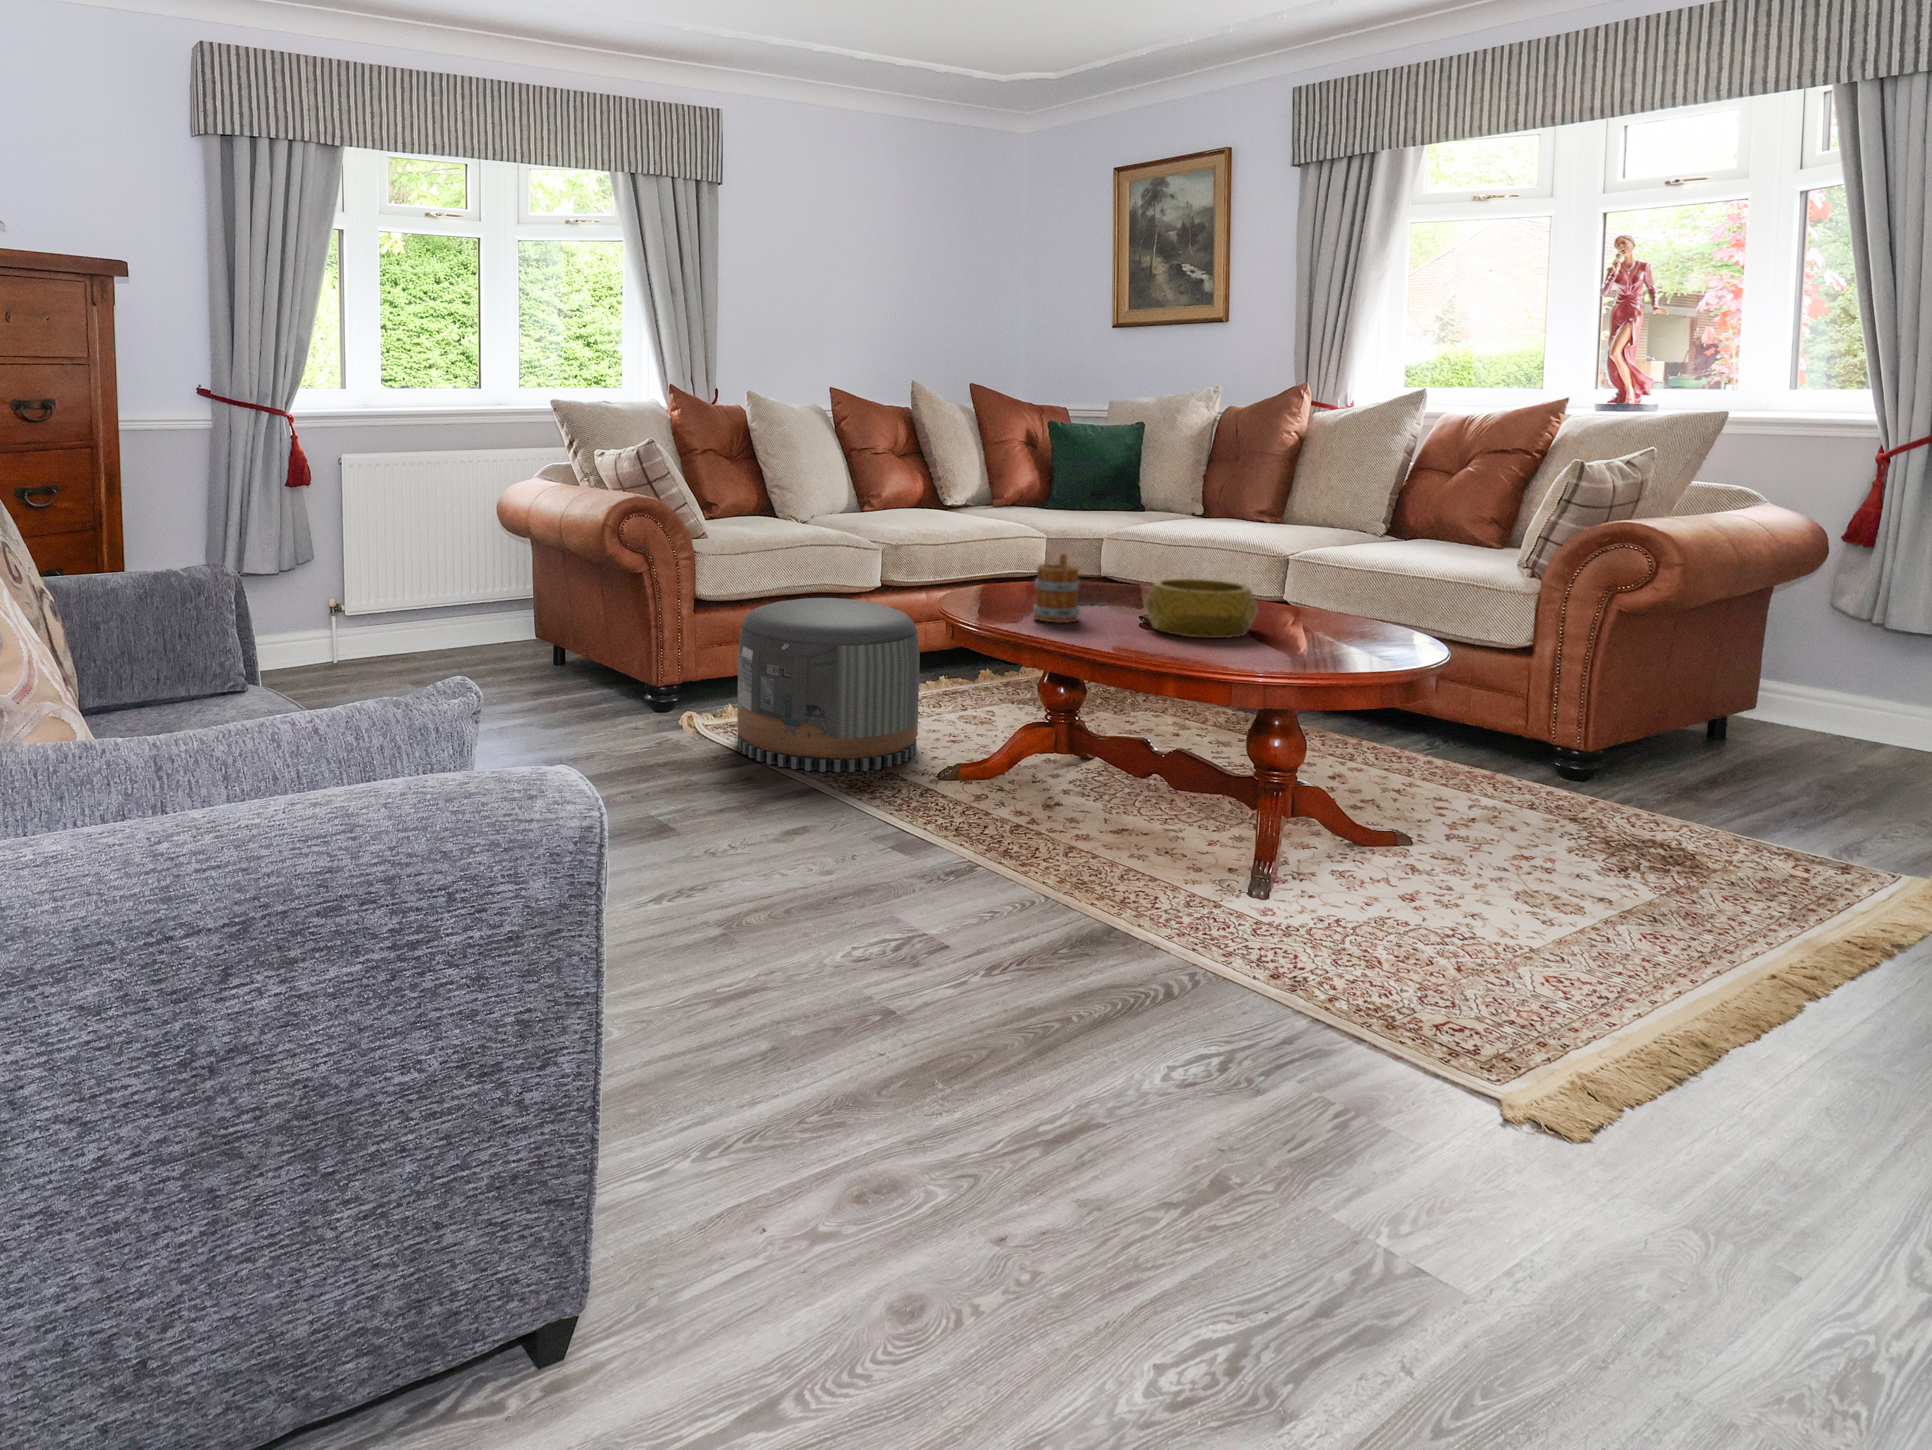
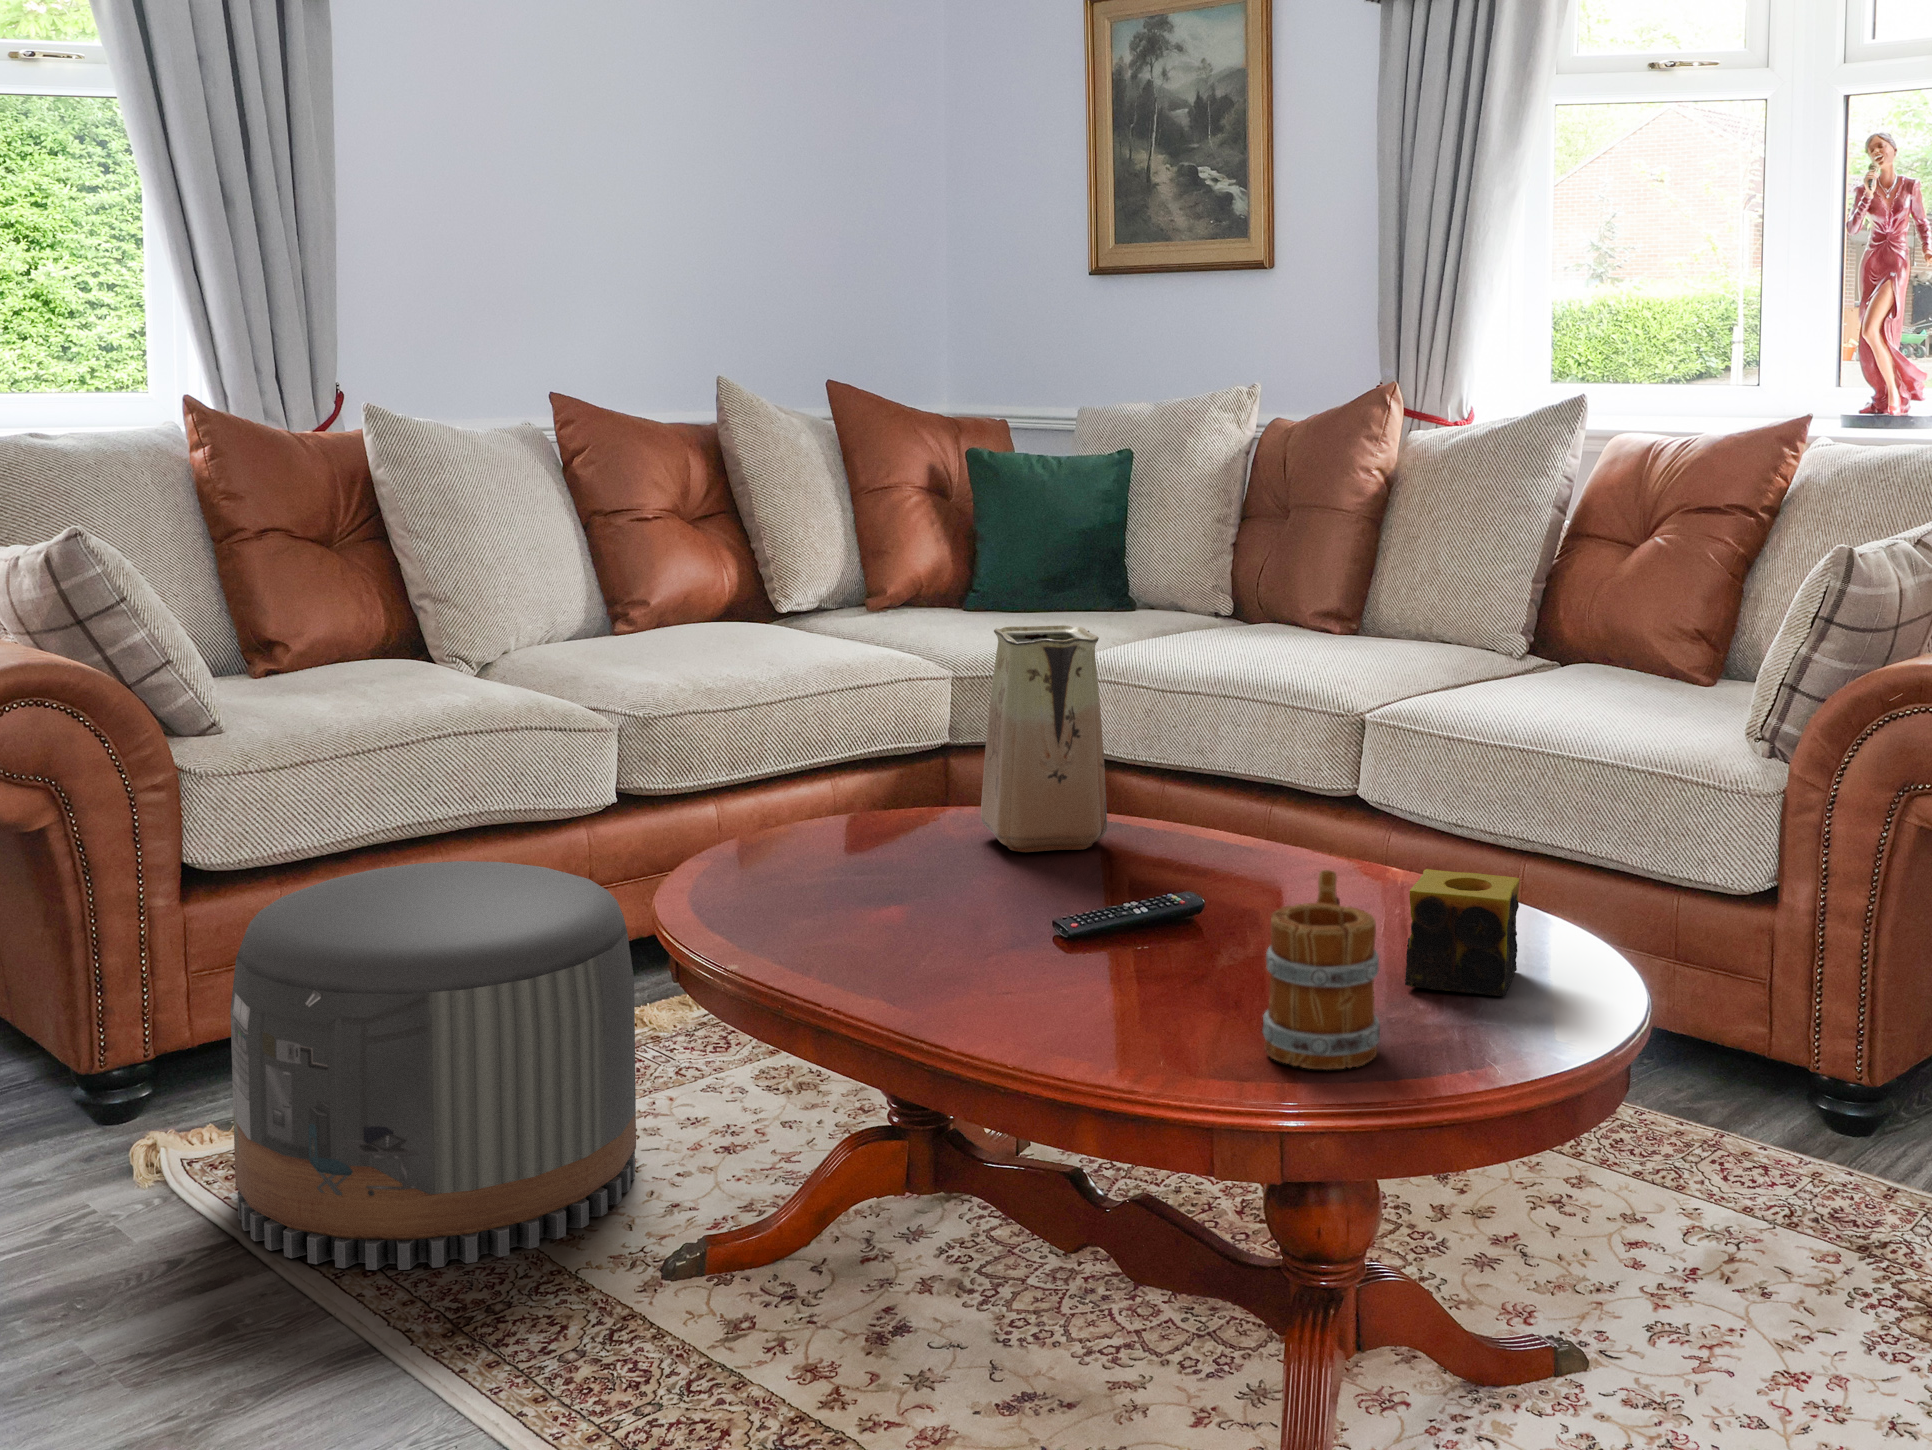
vase: none [1094,490,1160,599] -> present [981,625,1107,852]
mug: present [1033,554,1079,623] -> present [1262,870,1380,1070]
decorative bowl: present [1144,579,1259,638] -> none [1046,829,1277,972]
candle: none [1327,595,1387,651] -> present [1405,869,1520,996]

